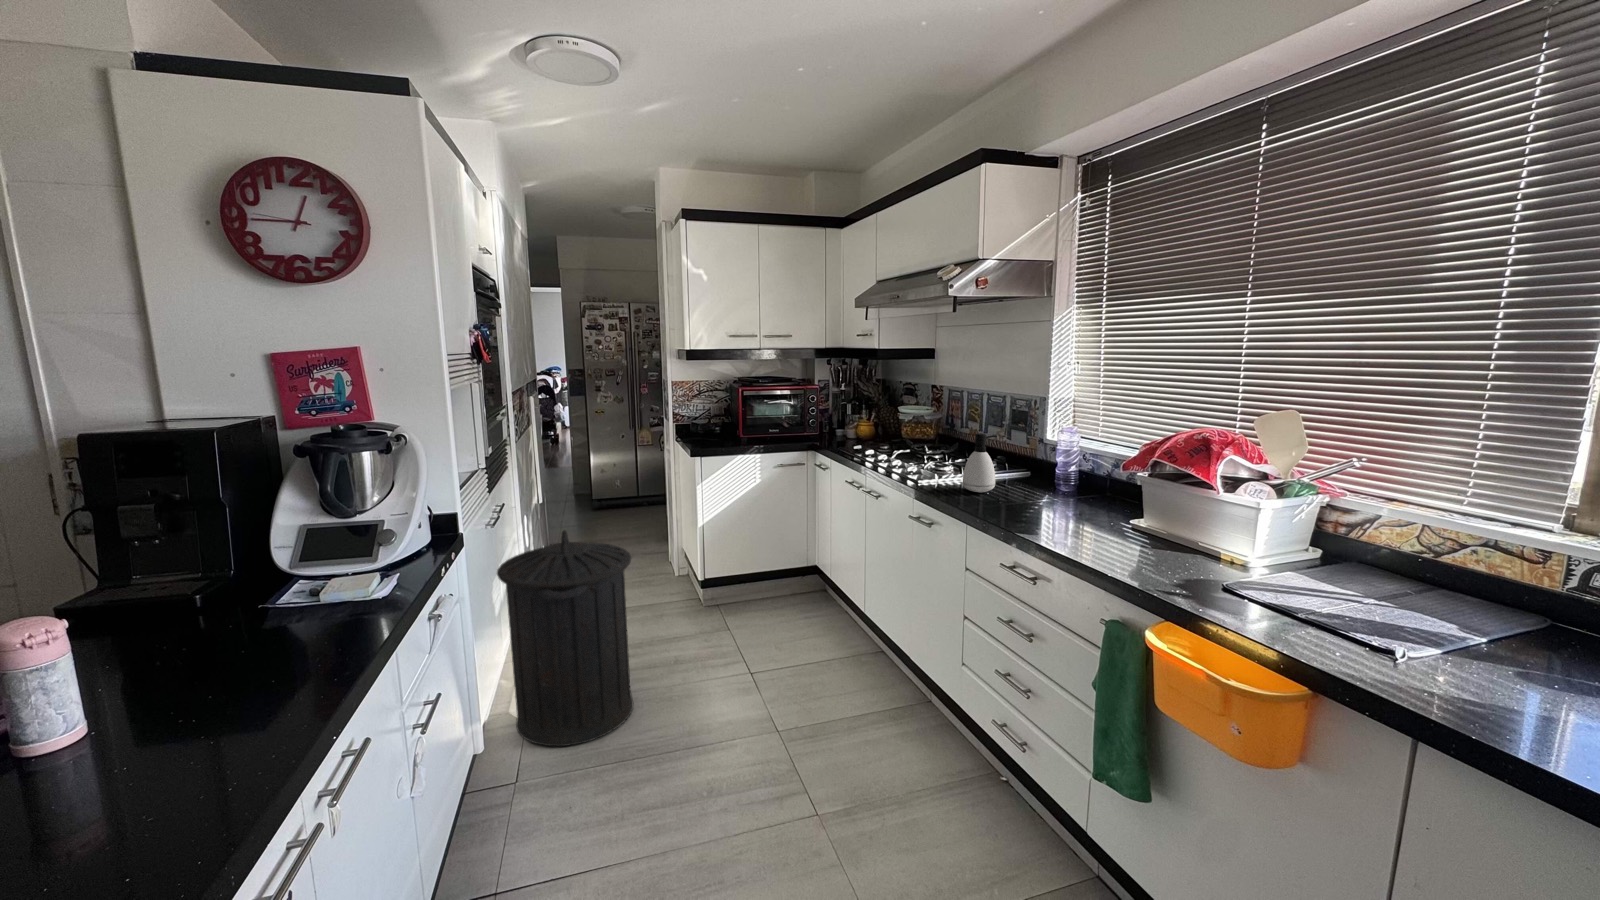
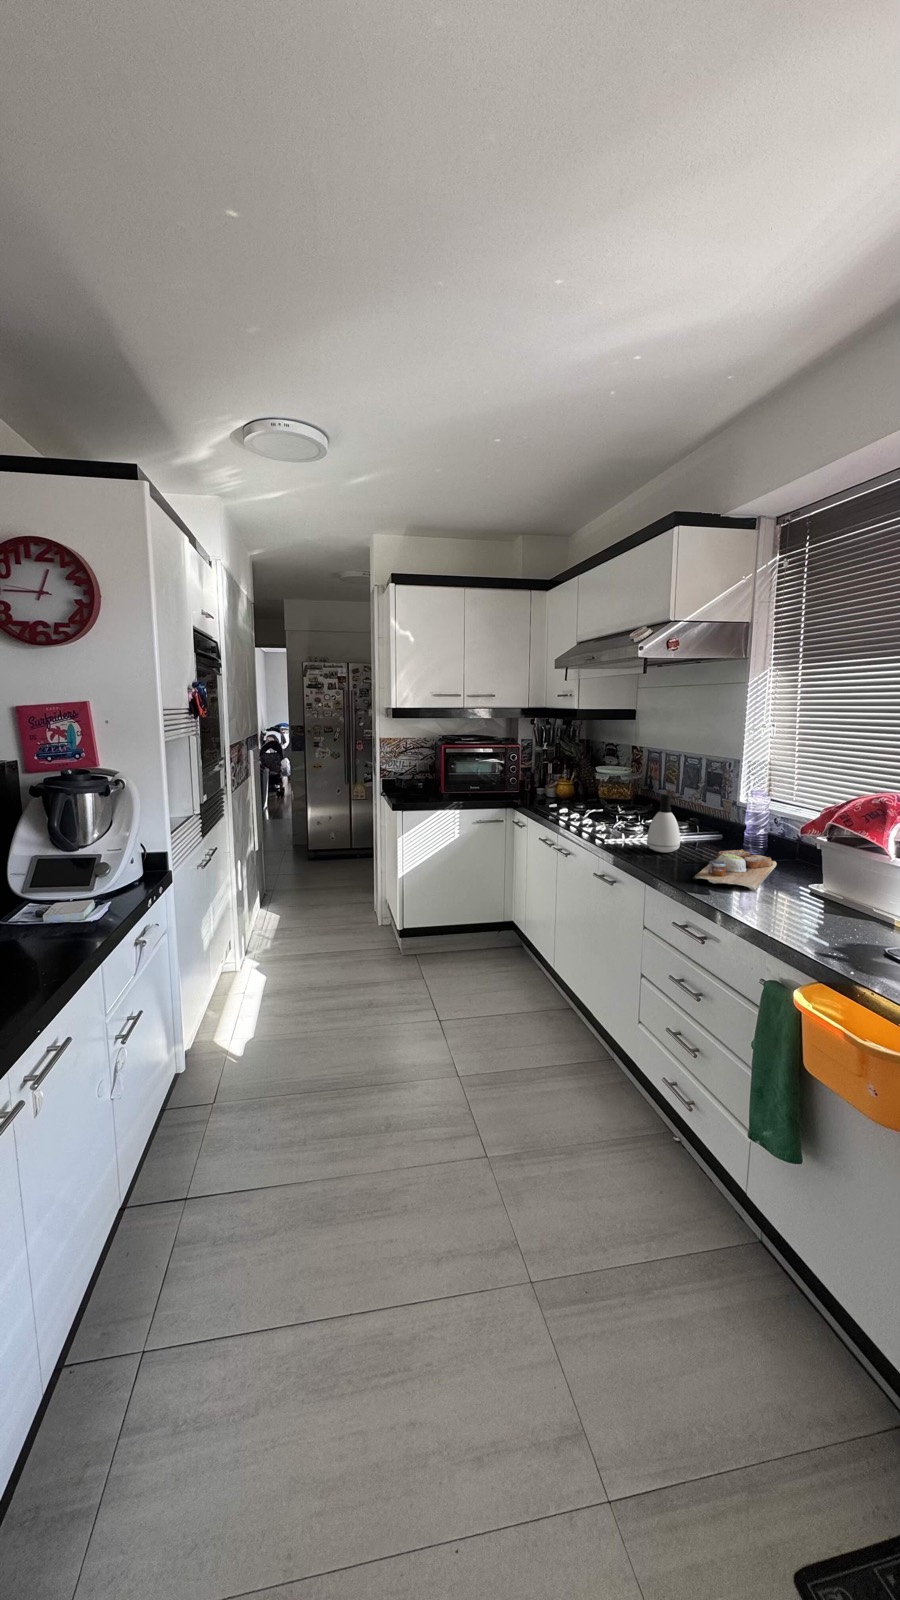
cutting board: none [1018,487,1091,530] -> present [693,849,776,892]
trash can: present [497,530,633,746] -> none [204,873,327,1074]

